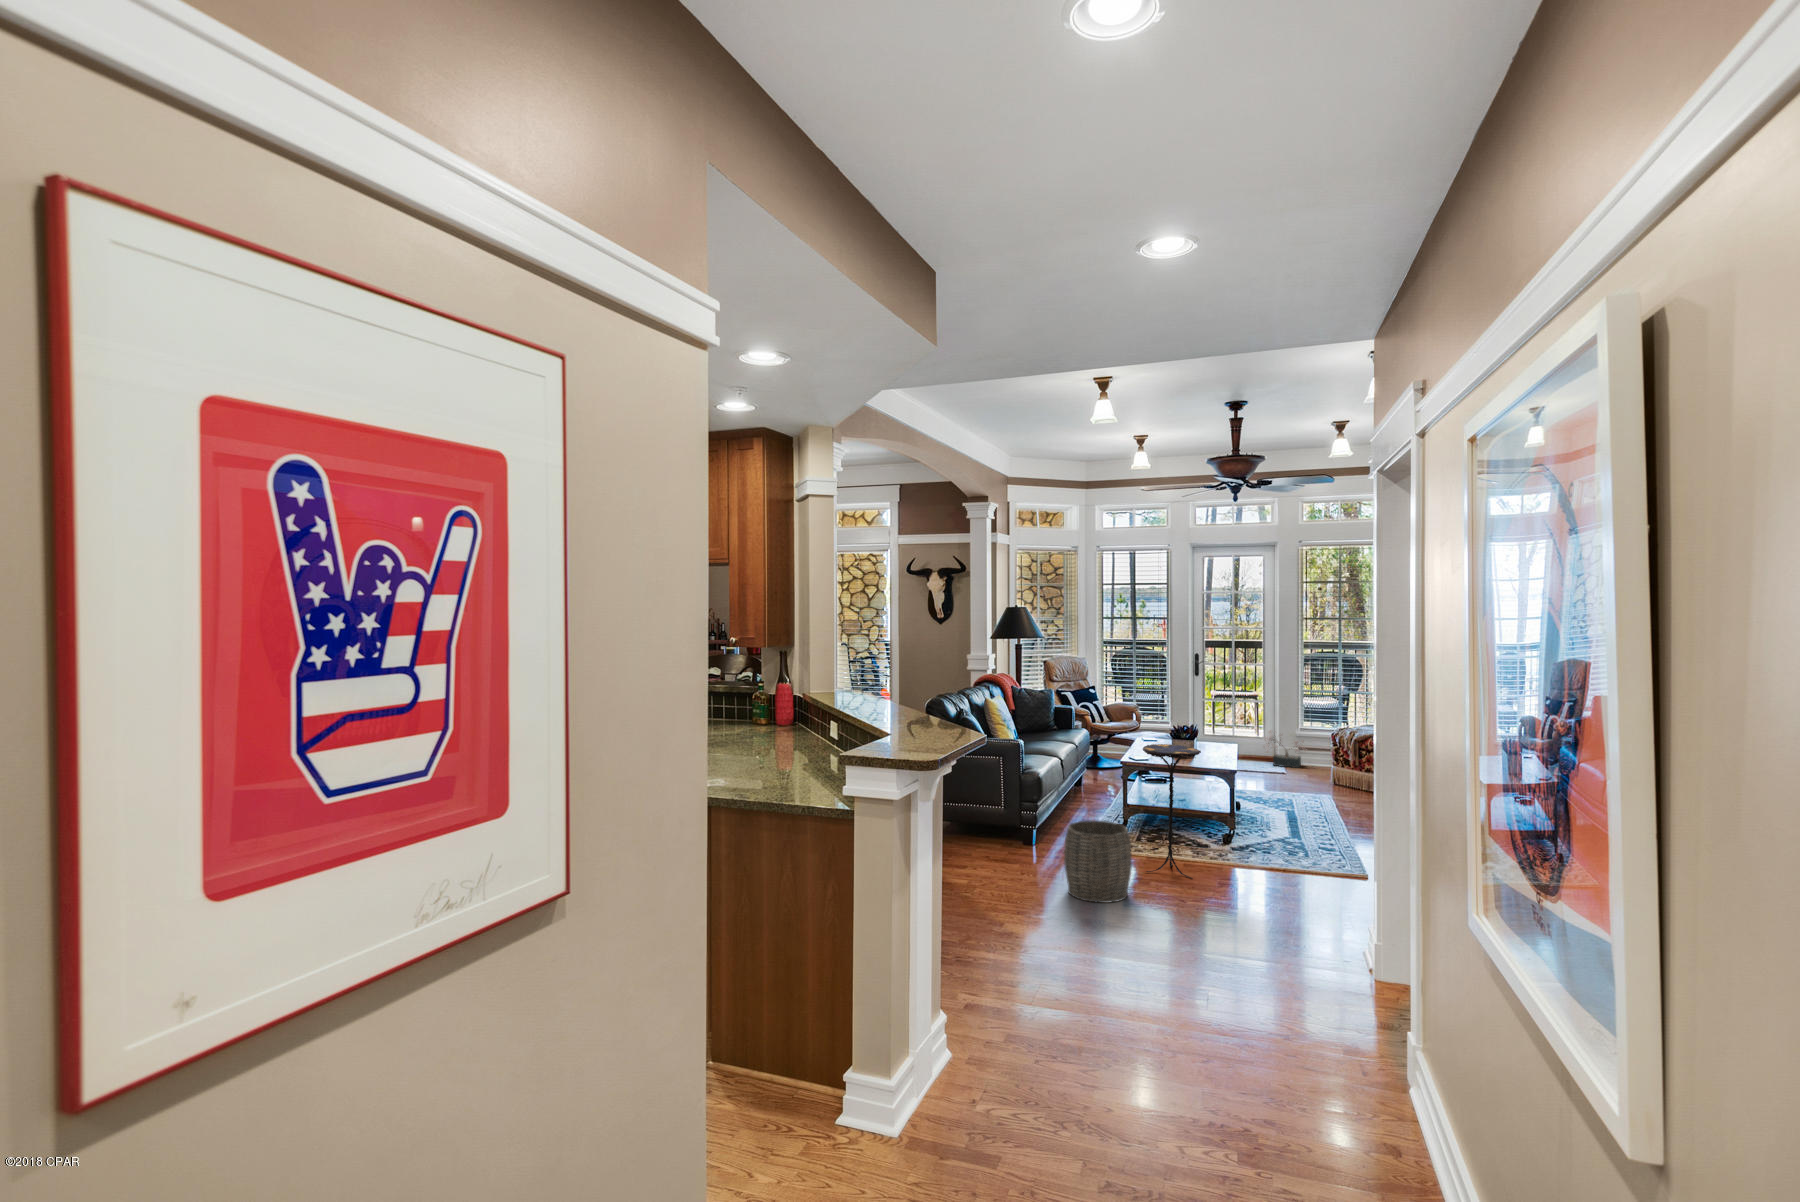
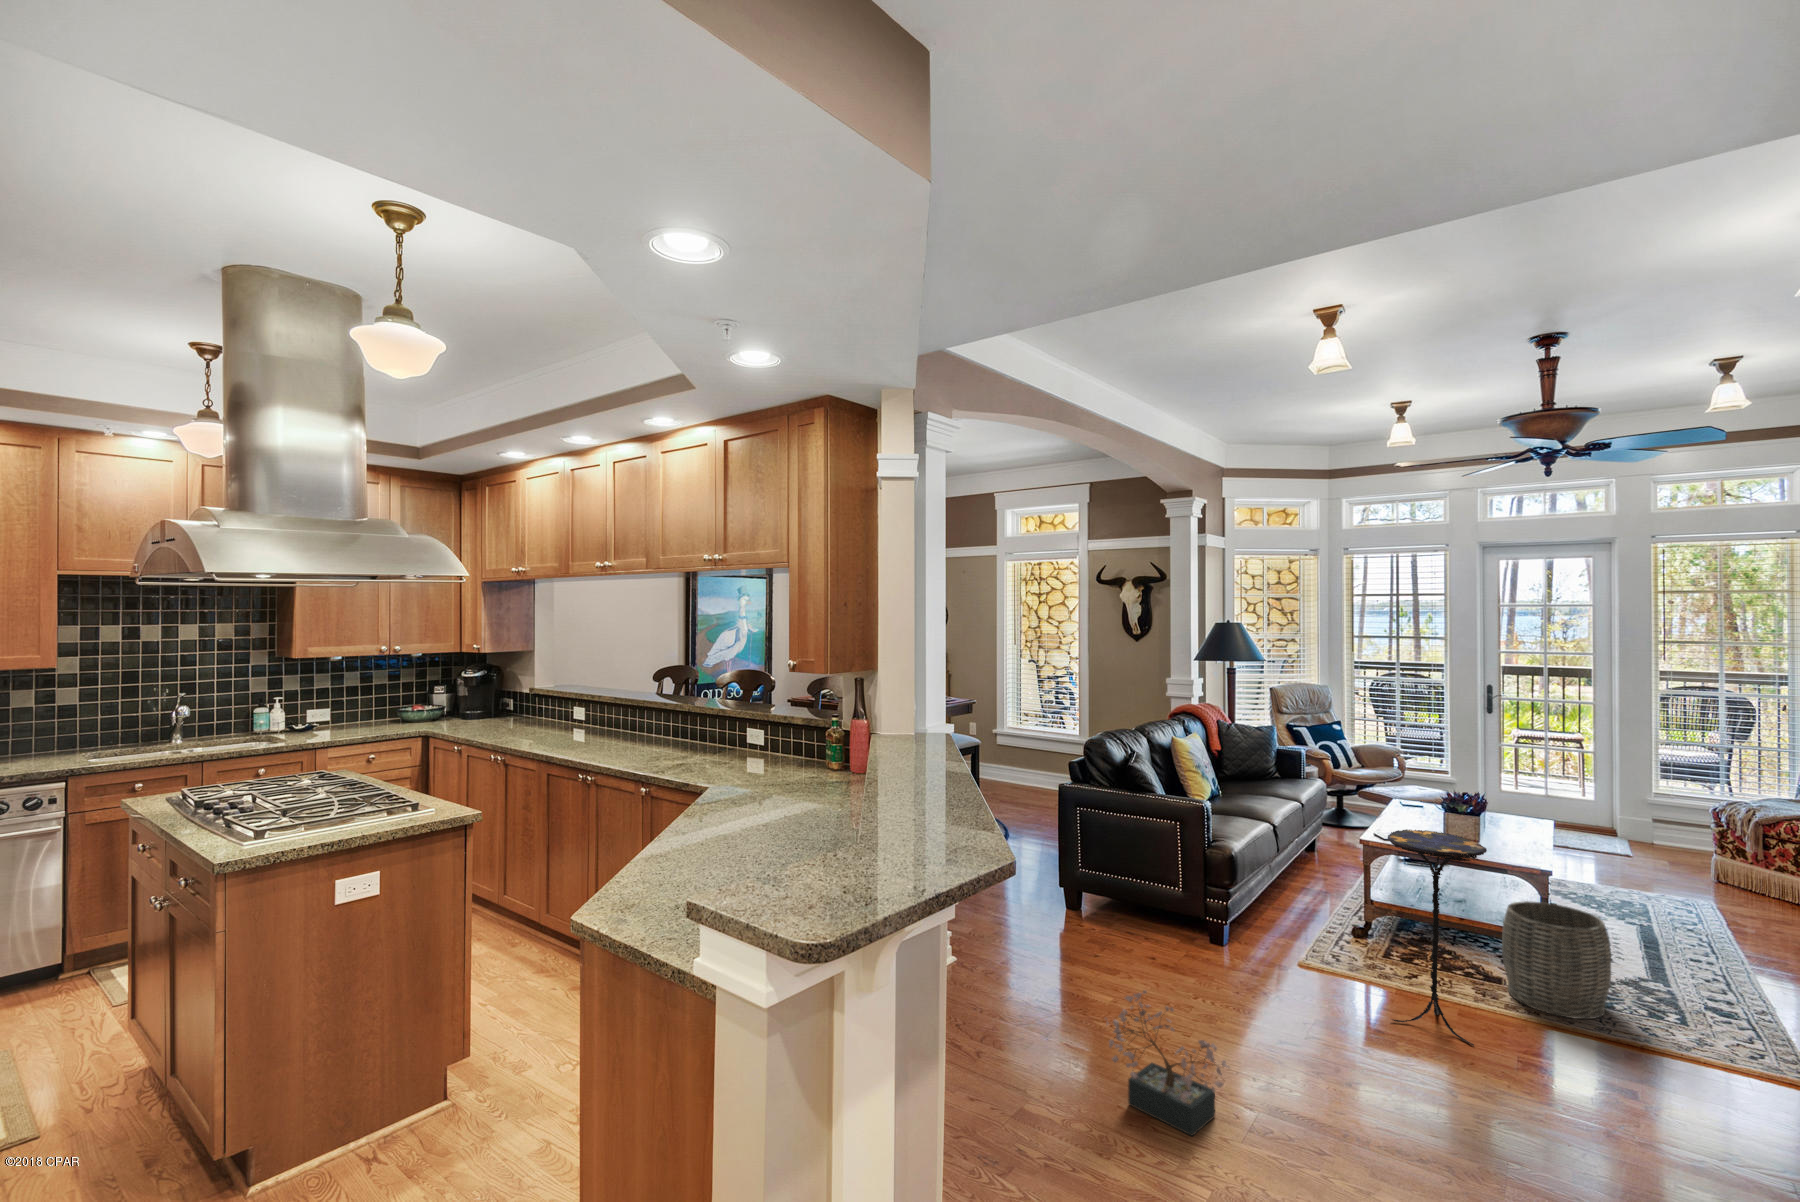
decorative plant: present [1265,730,1303,768] -> present [1105,990,1230,1136]
woven basket: present [1064,820,1132,903] -> present [1502,901,1611,1019]

